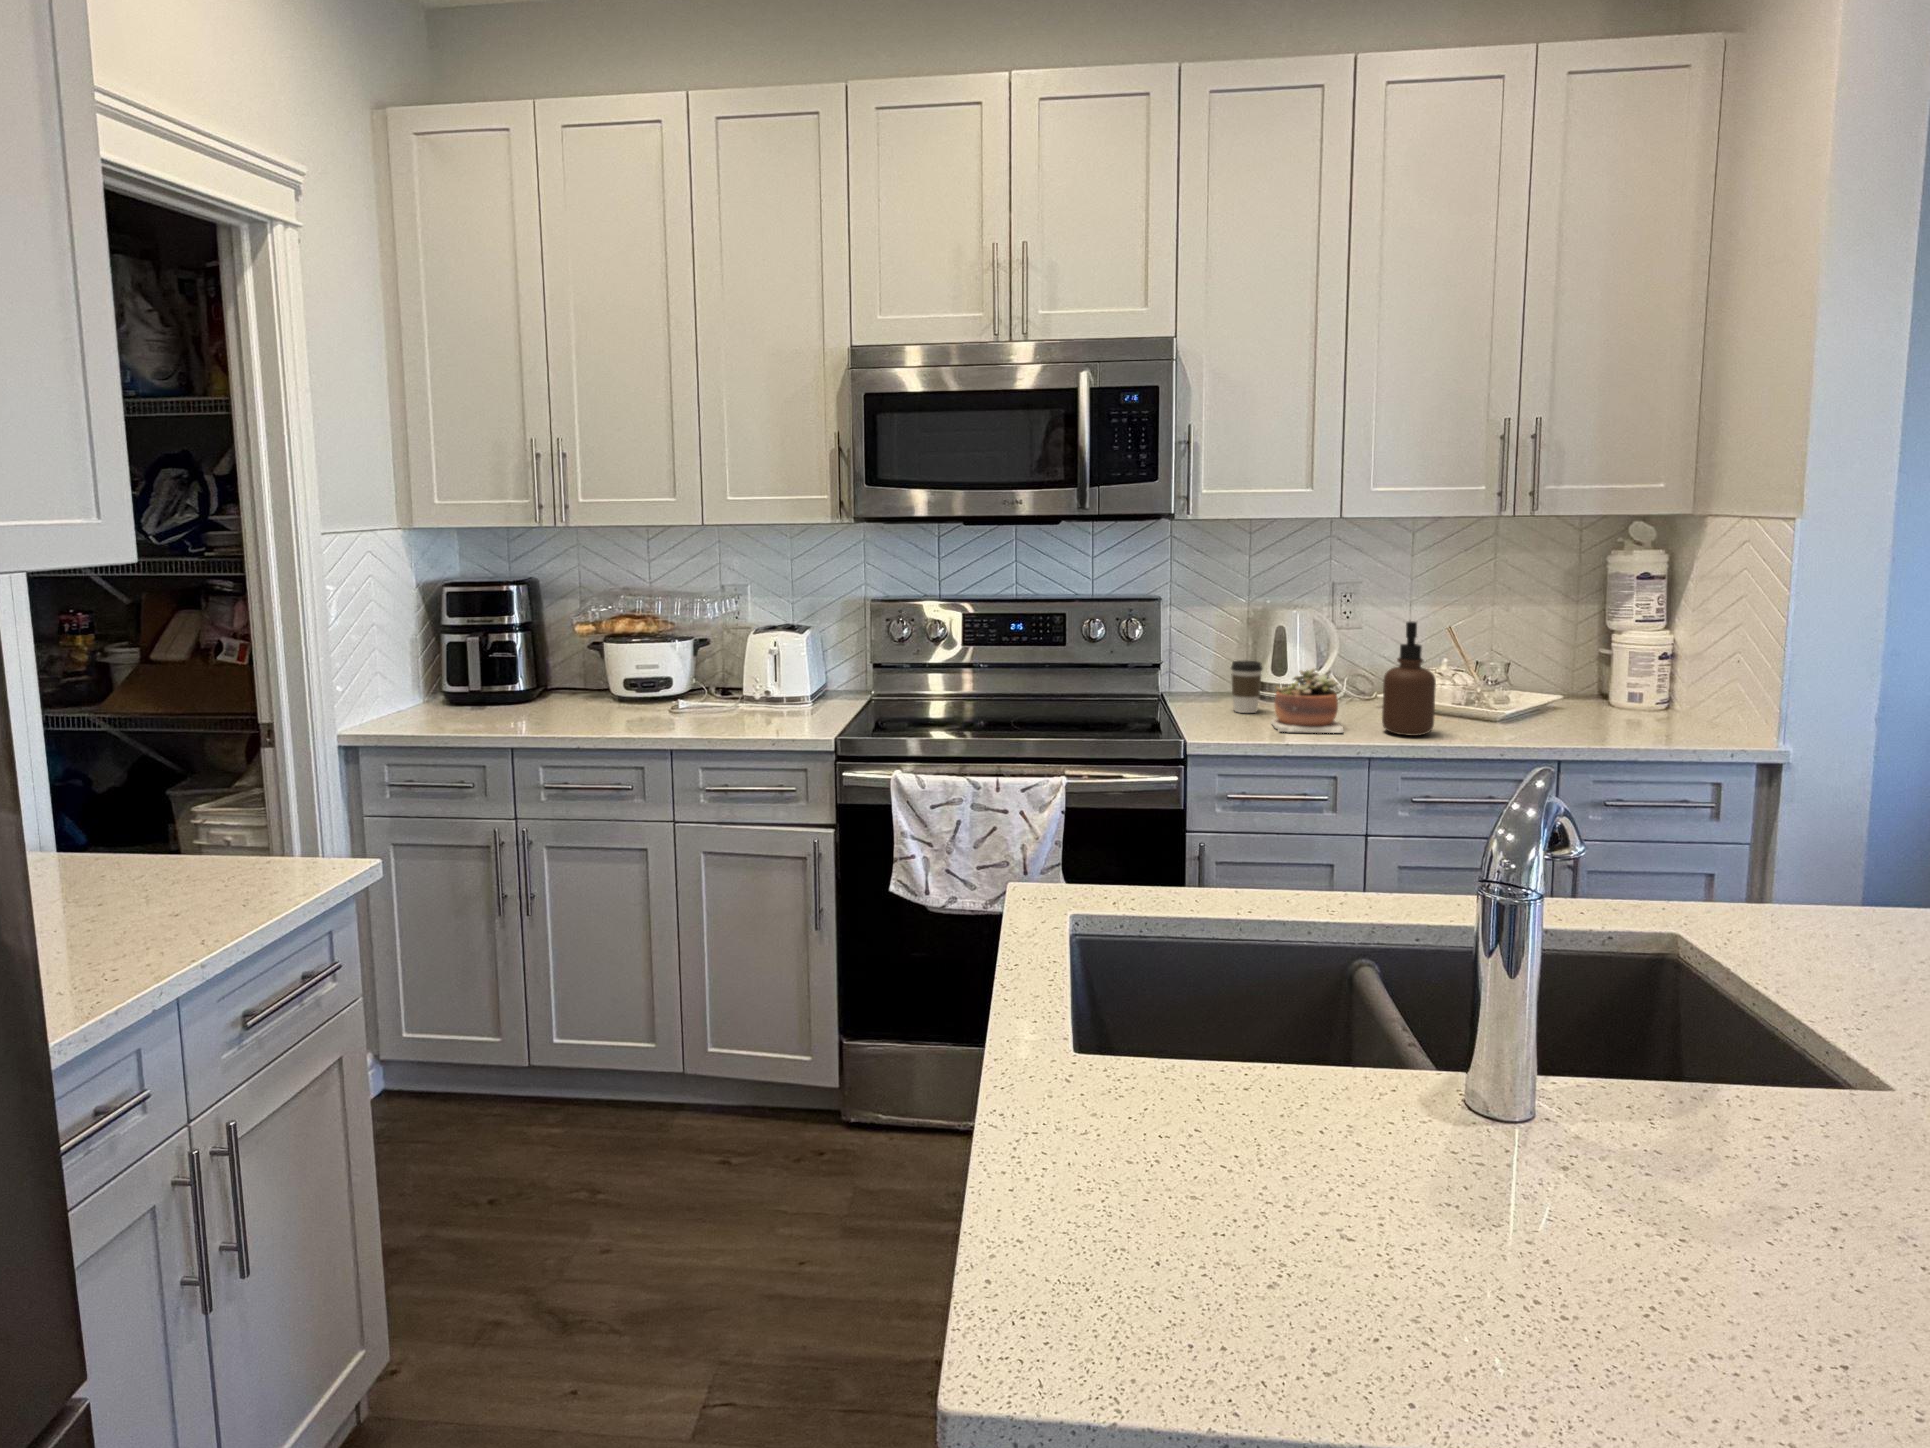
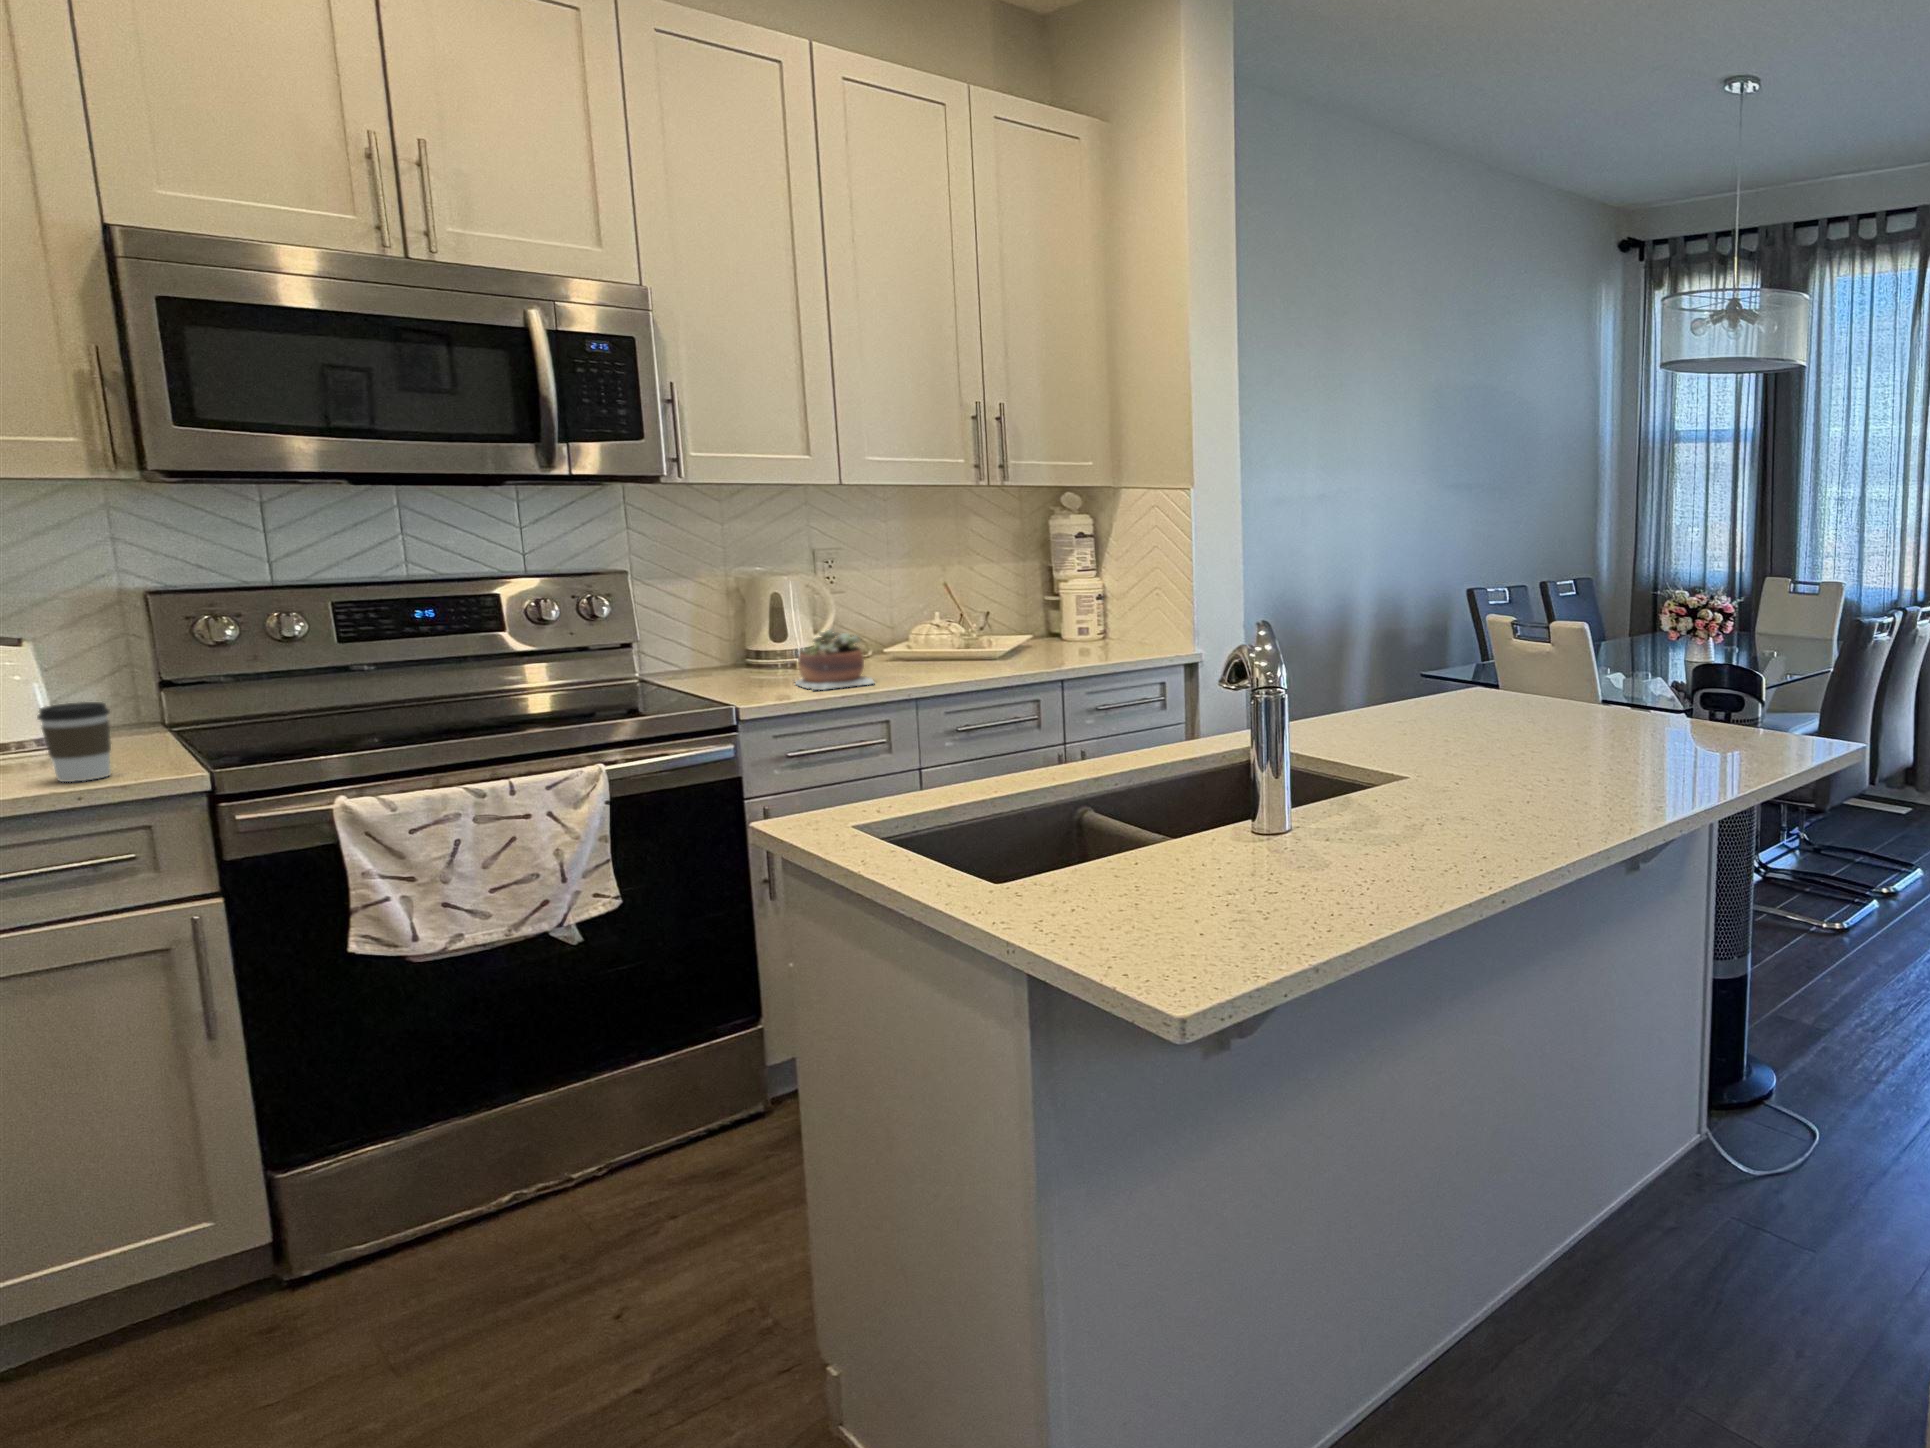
soap dispenser: present [1382,621,1436,736] -> none [904,579,953,679]
coffee cup: present [1231,661,1262,713] -> present [38,702,111,782]

